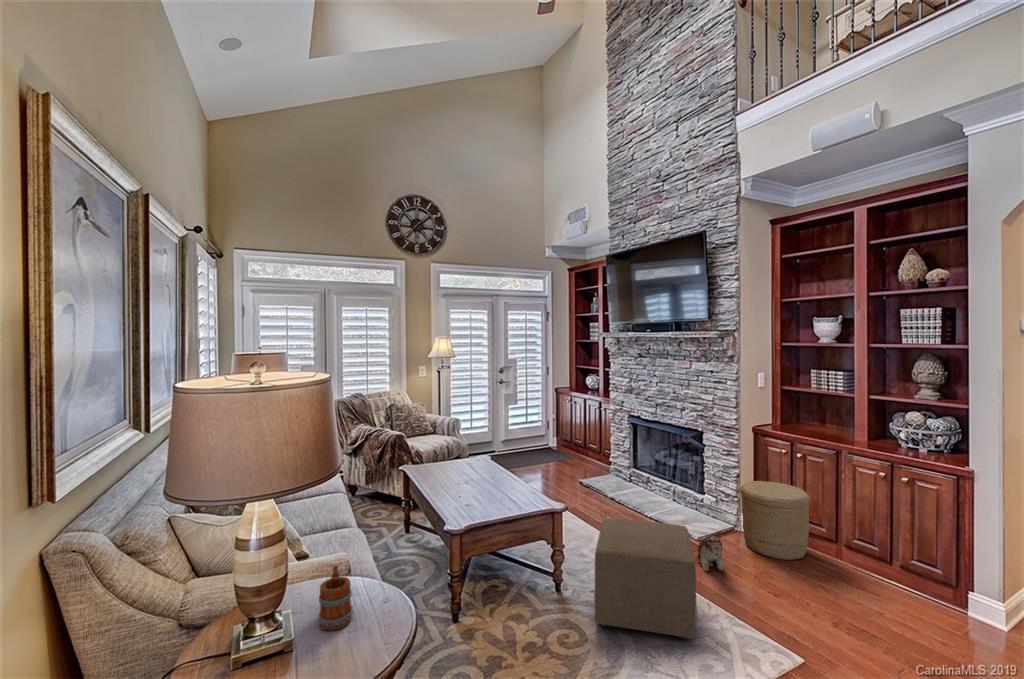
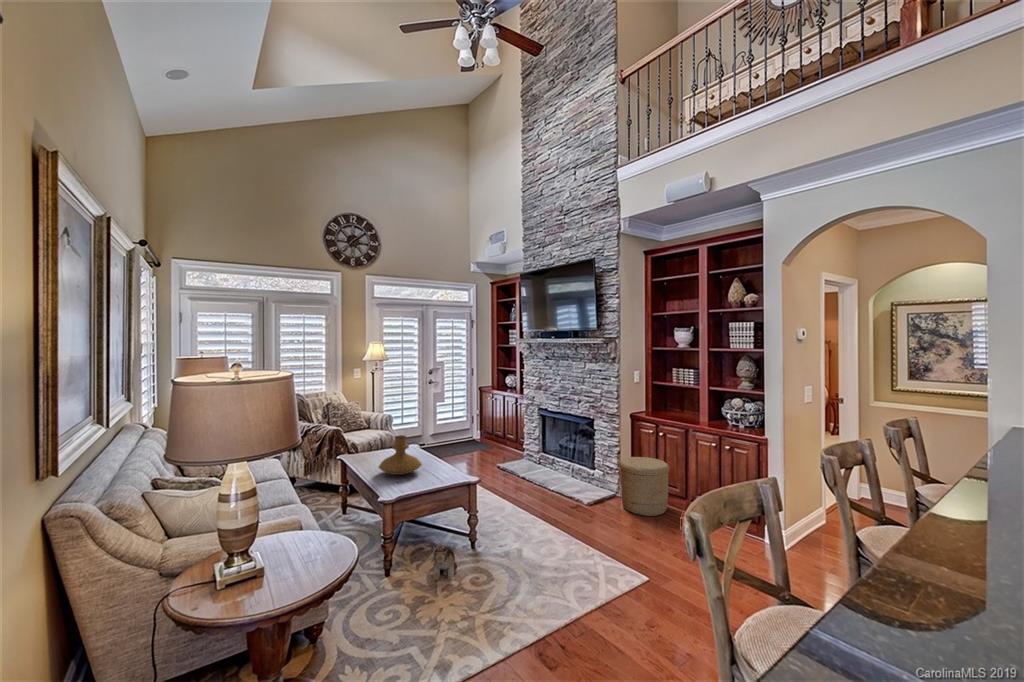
vase: none [446,447,496,495] -> present [379,435,422,475]
ottoman: present [594,518,696,639] -> none [499,488,574,574]
plush toy: present [698,536,724,571] -> present [432,545,457,581]
mug: present [318,565,353,630] -> none [280,519,307,564]

